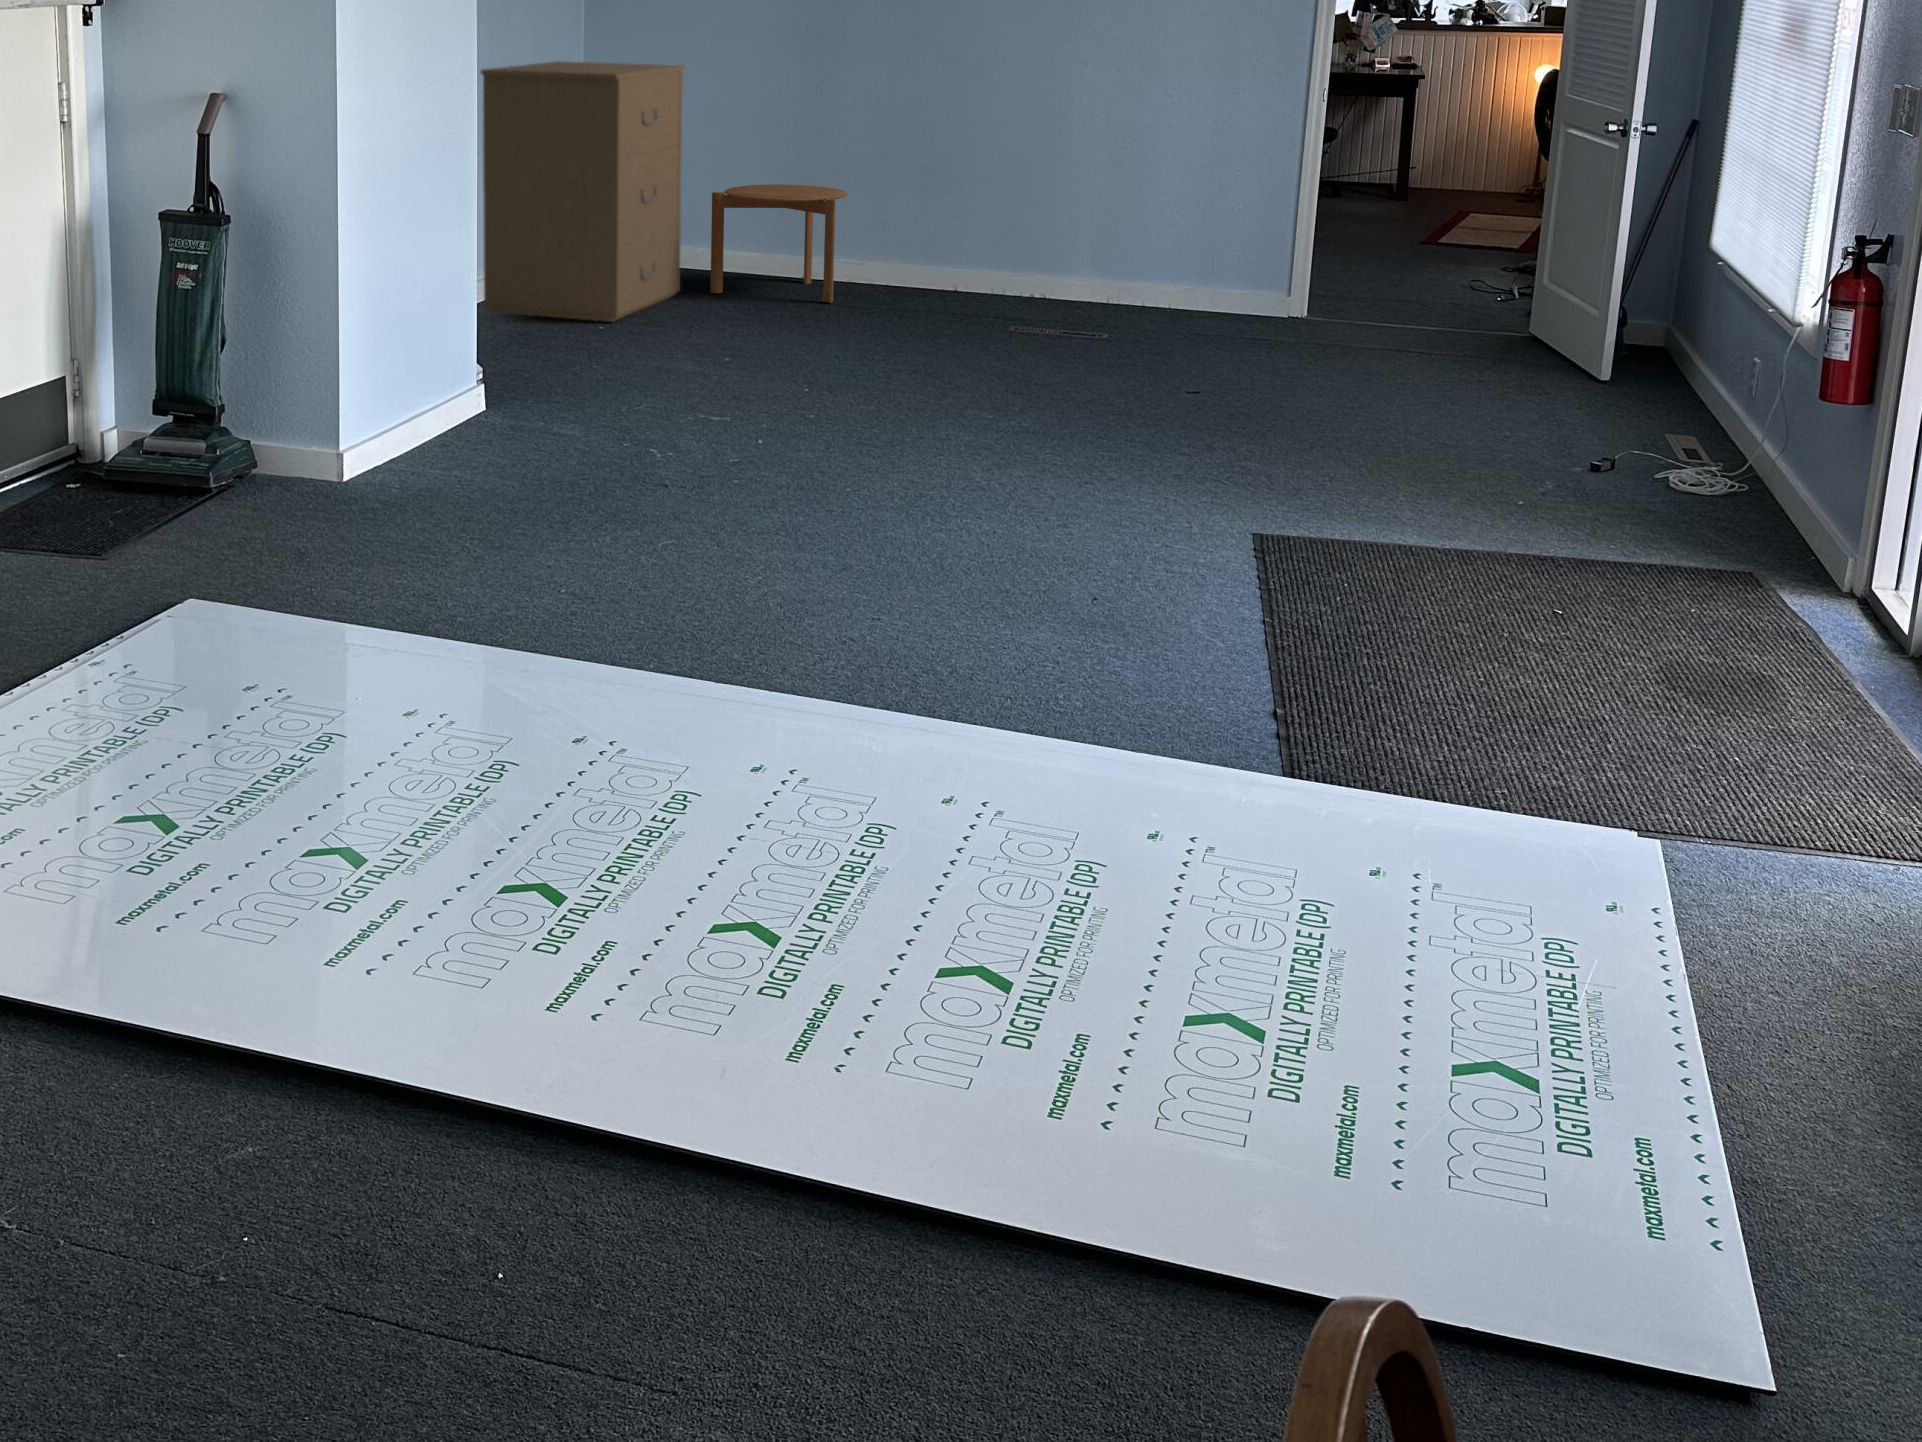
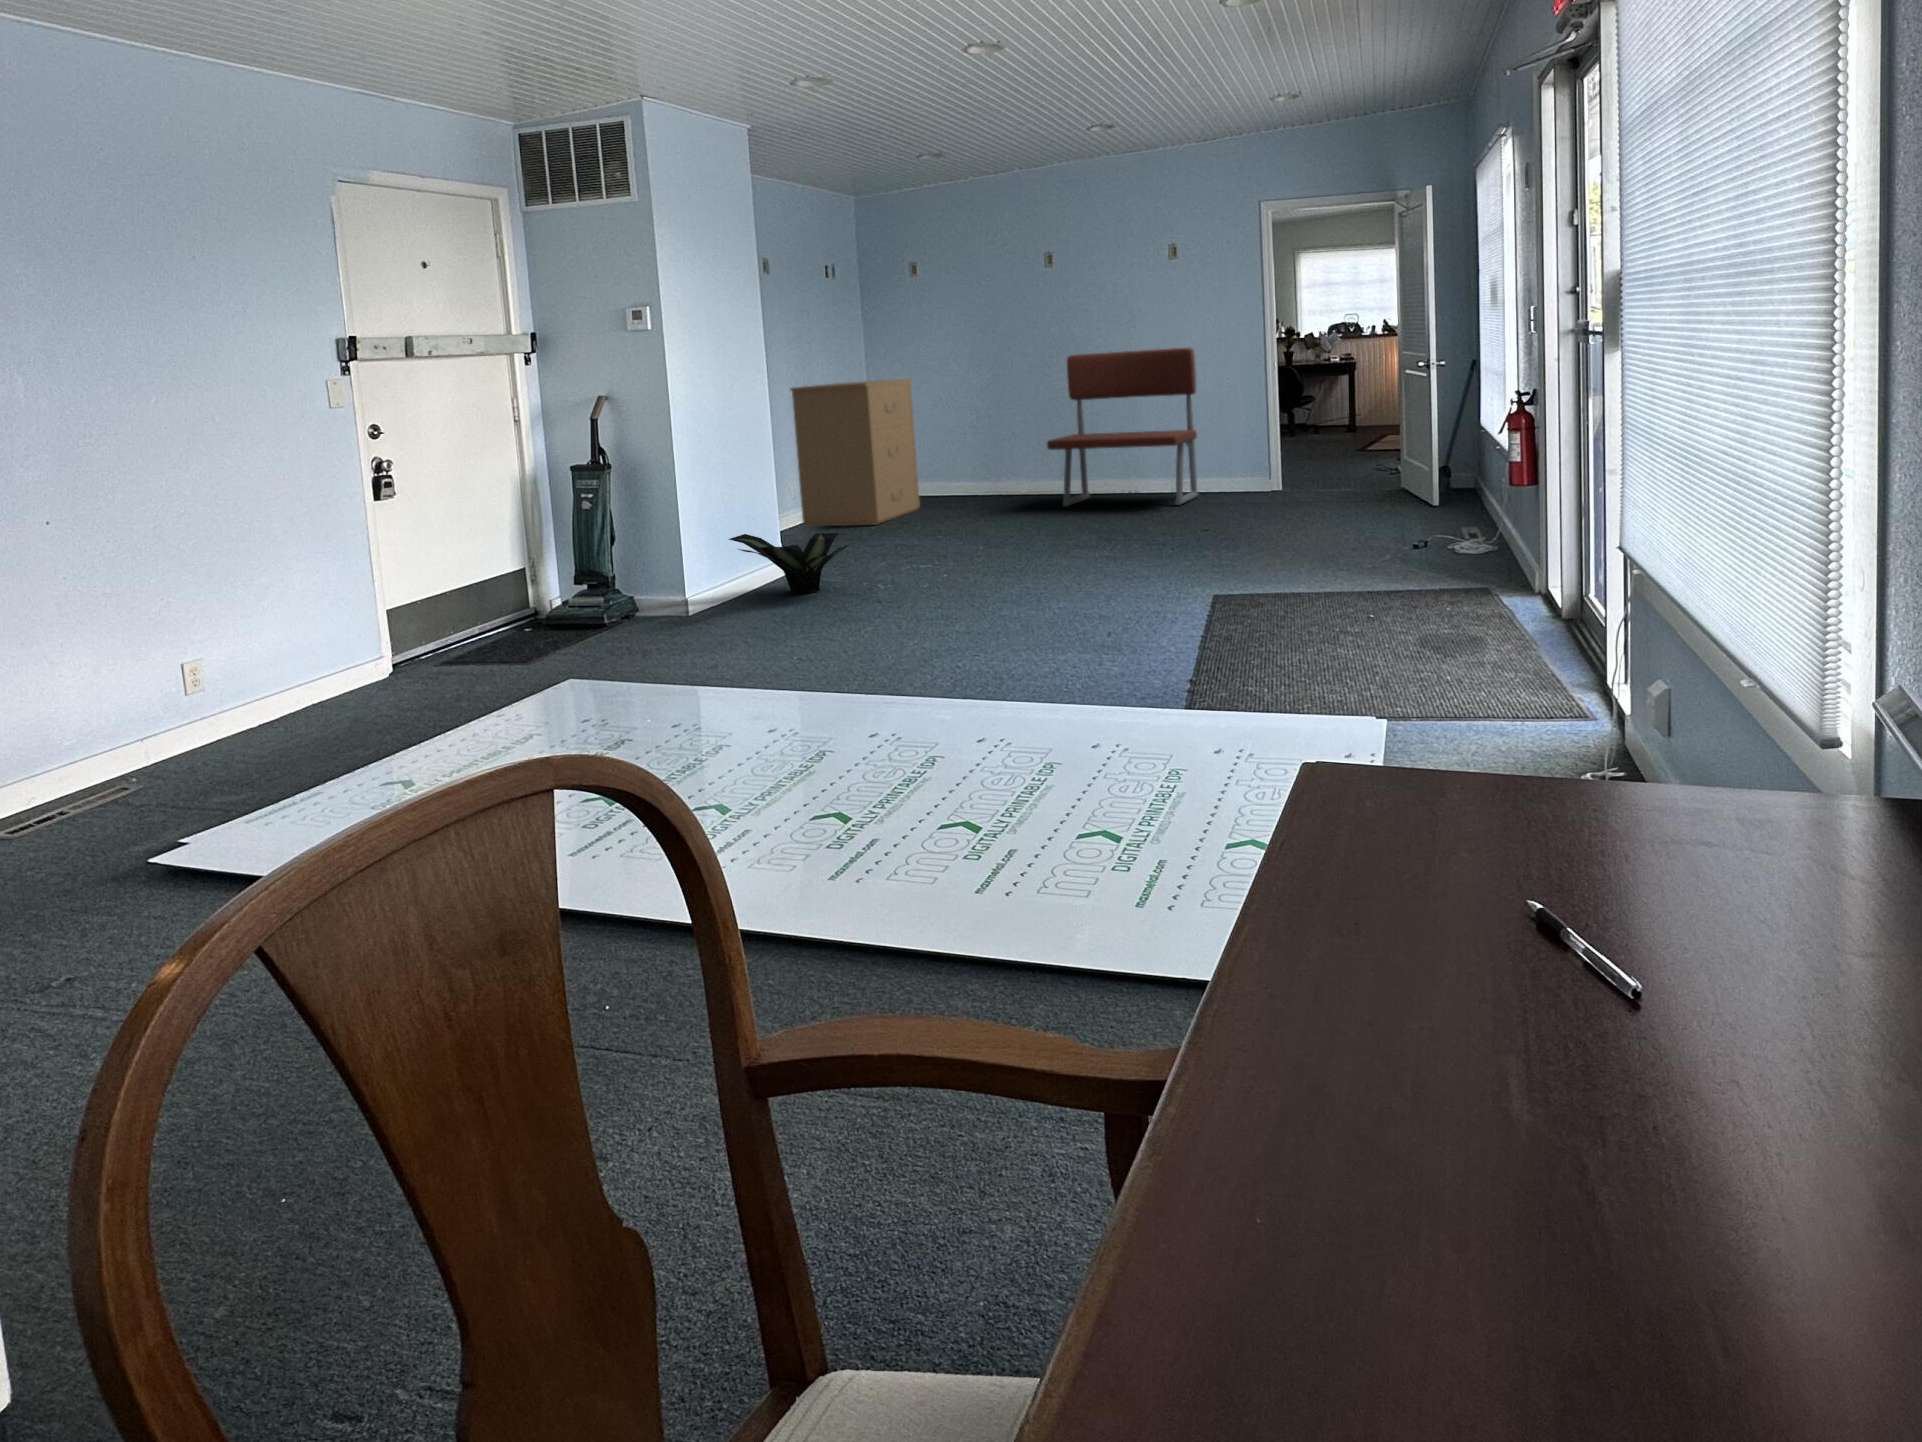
bench: none [919,48,1194,333] -> present [1047,348,1198,506]
side table: present [710,184,848,303] -> none [934,442,1012,507]
potted plant: none [408,344,645,460] -> present [729,533,856,594]

